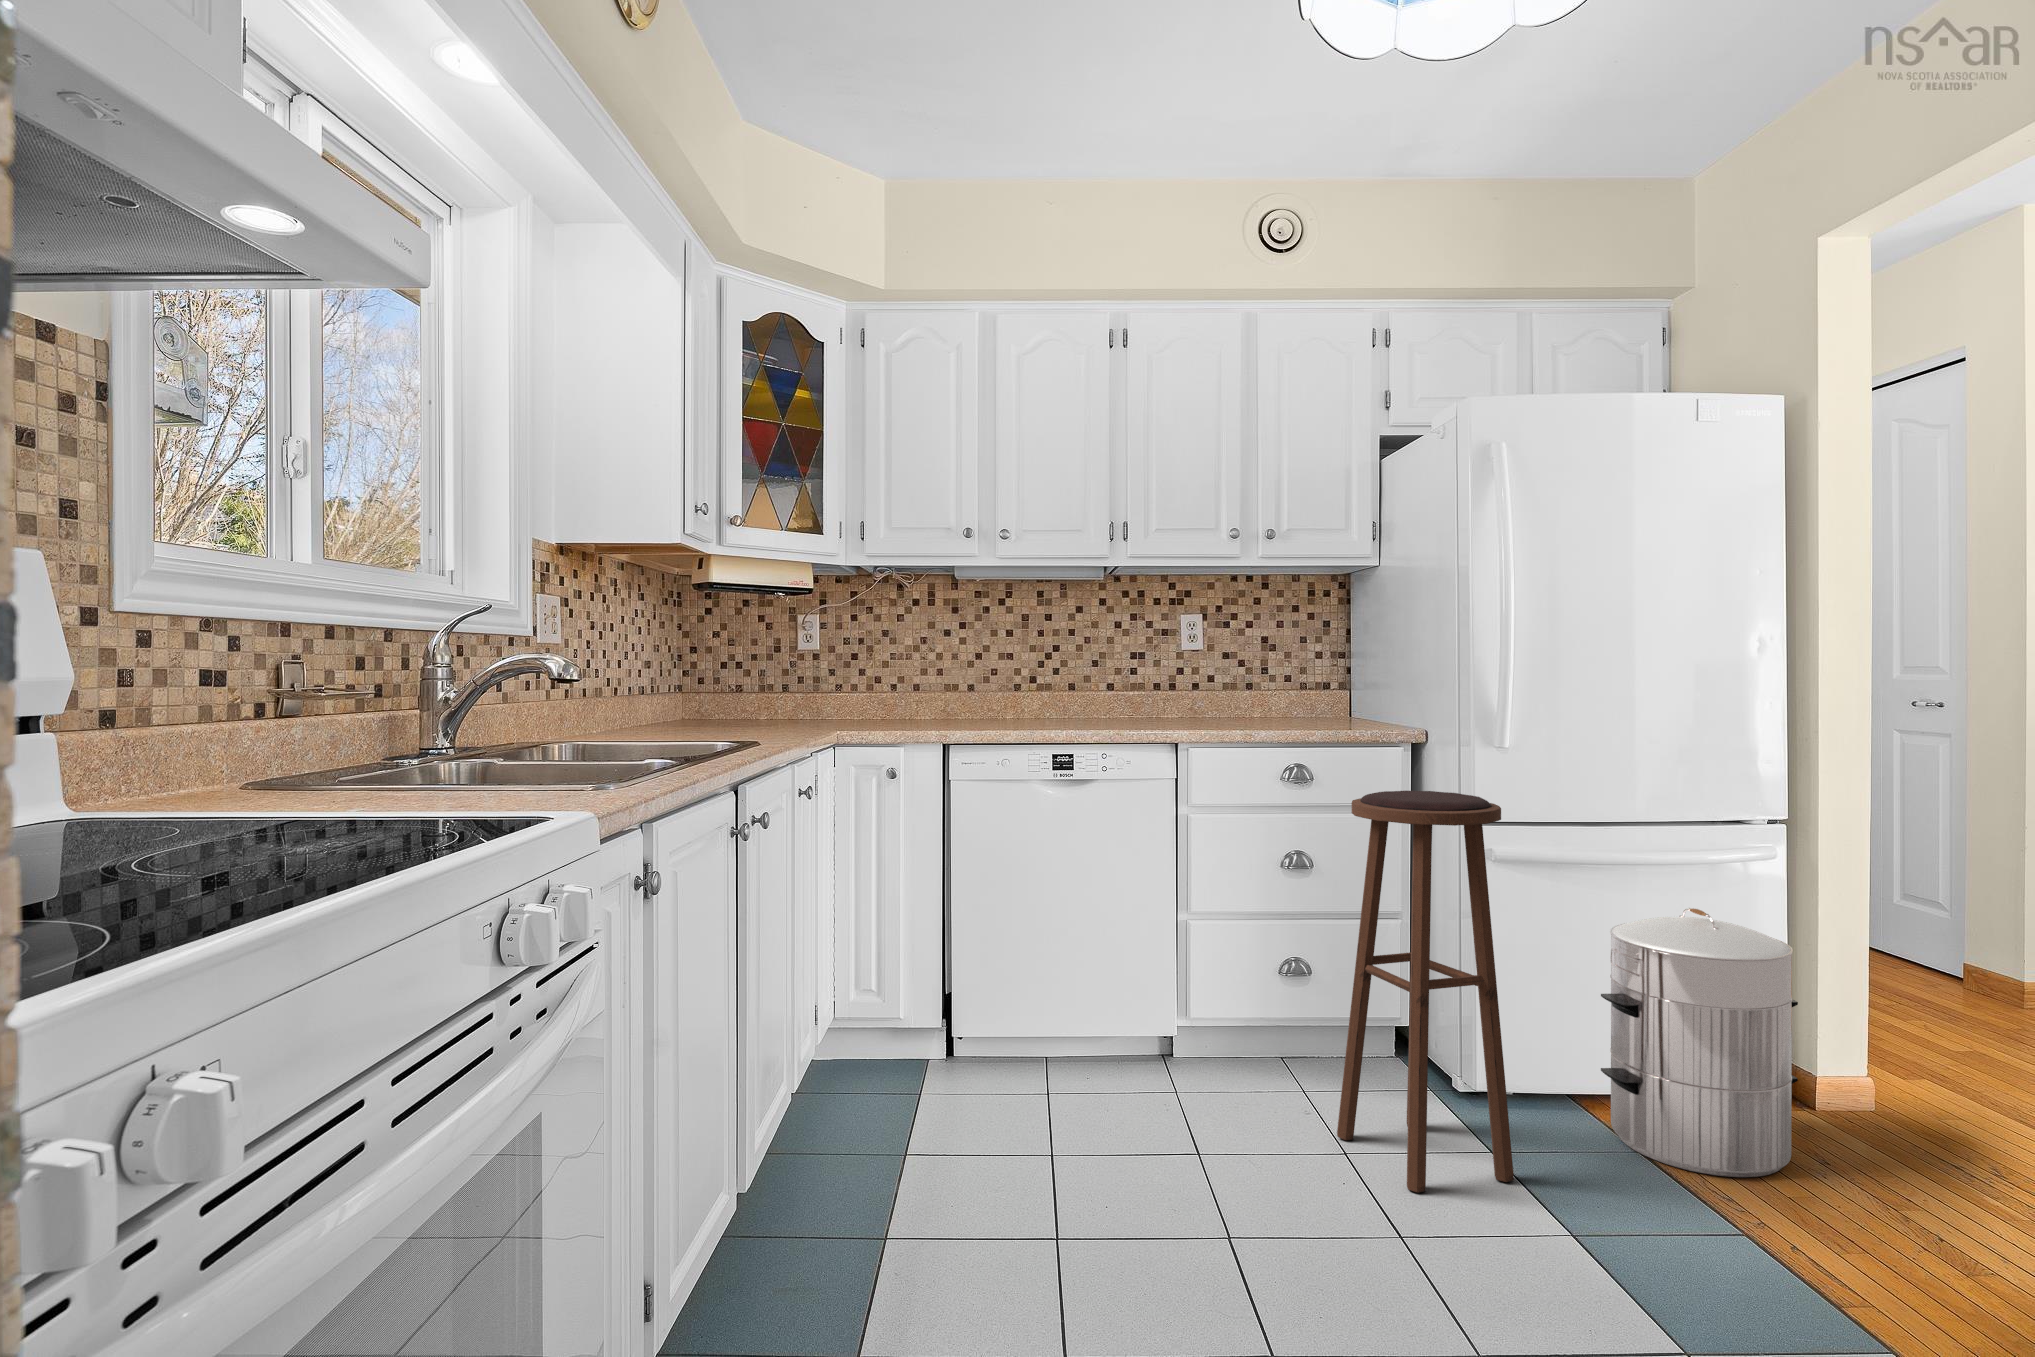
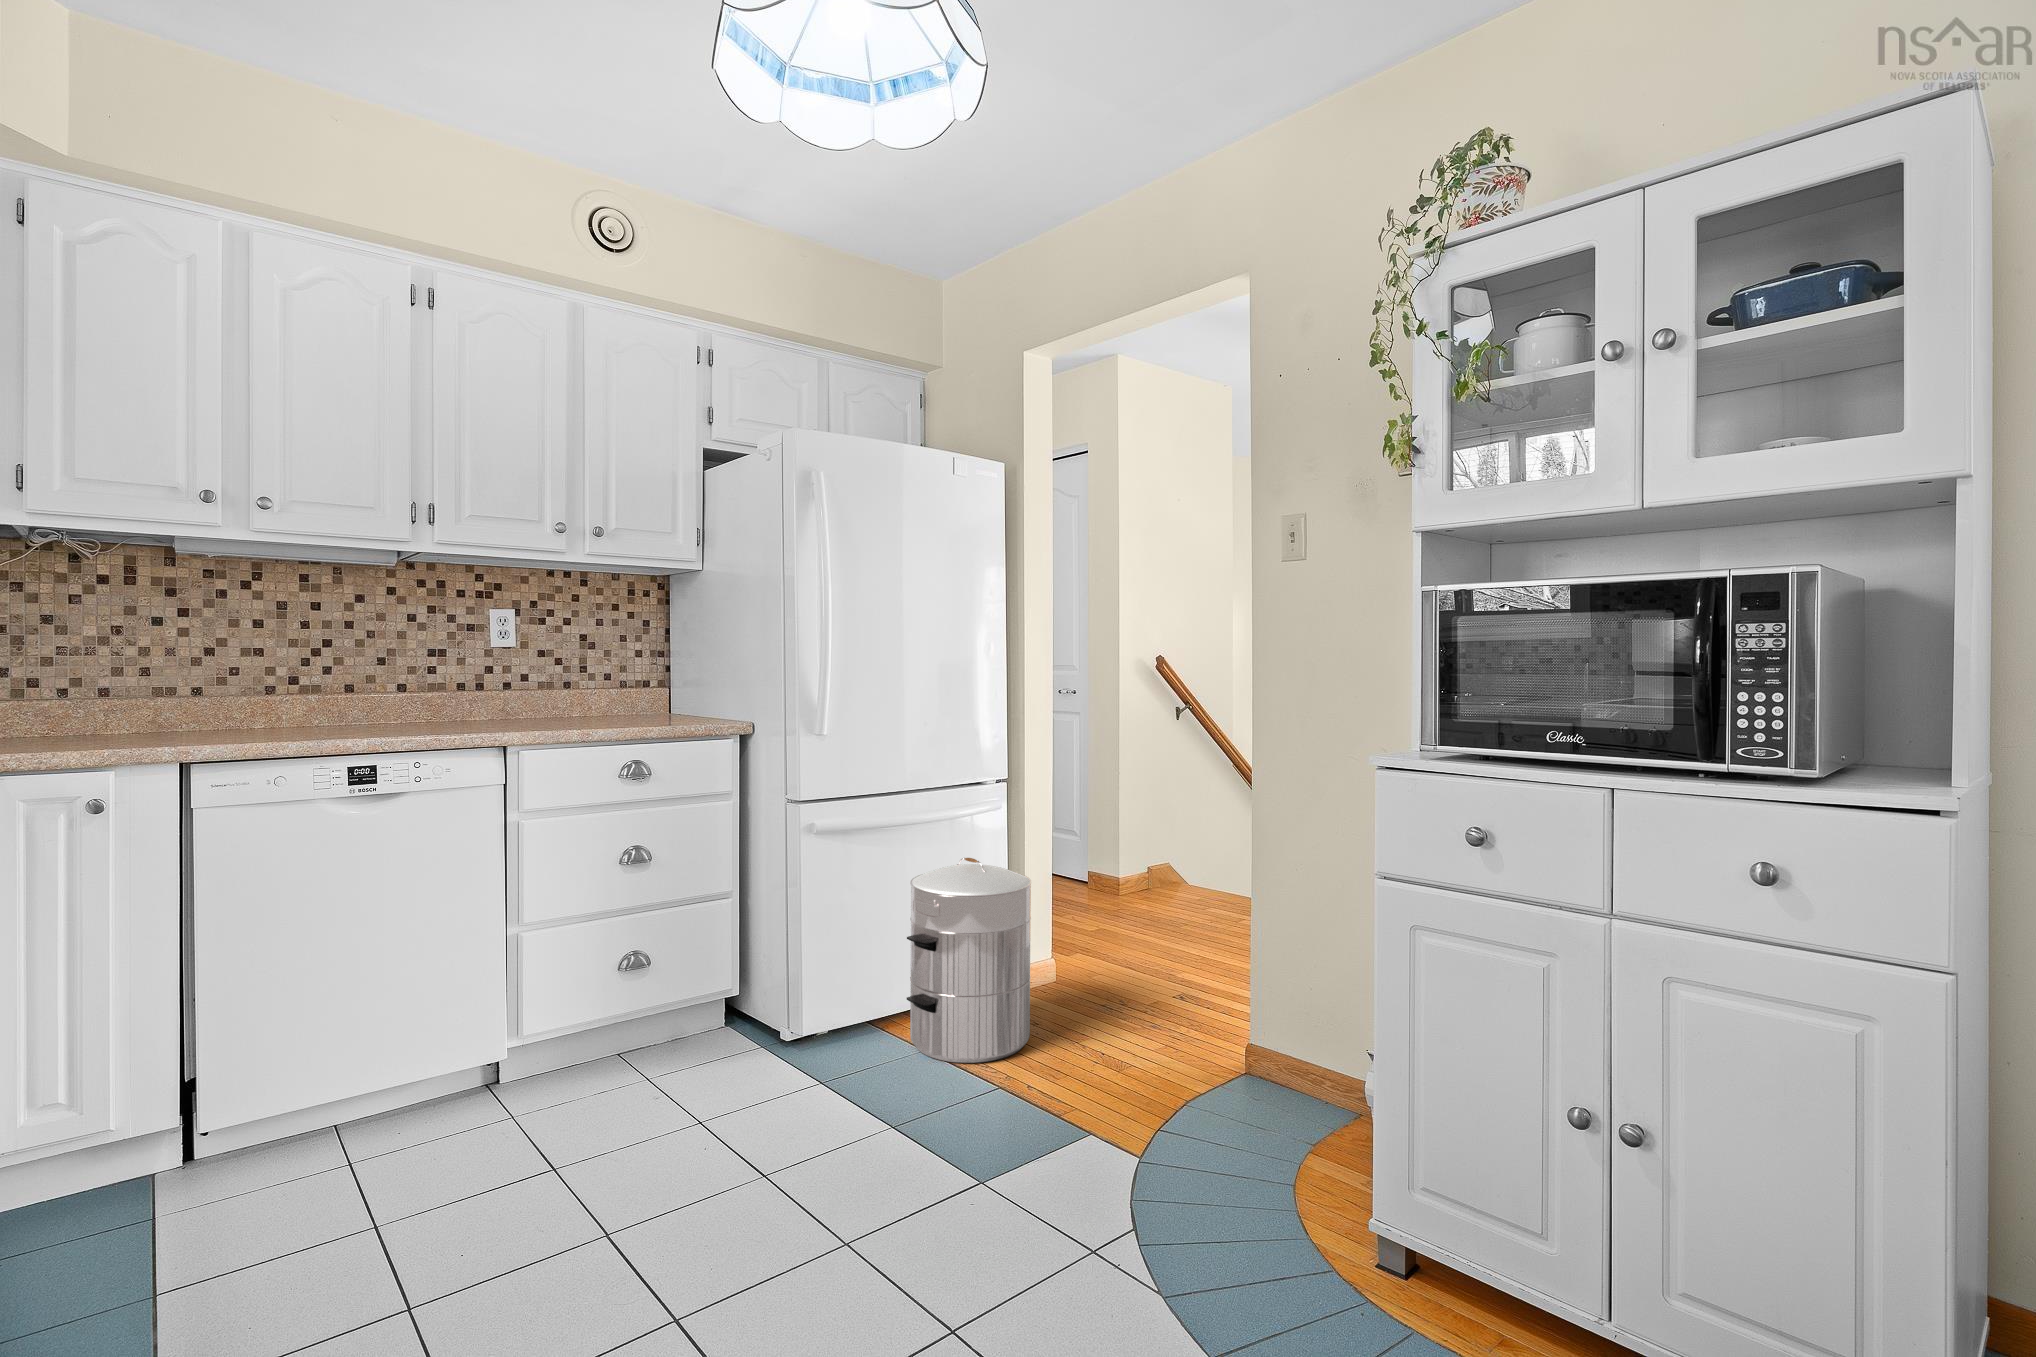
stool: present [1337,791,1514,1193] -> none [697,782,857,1149]

